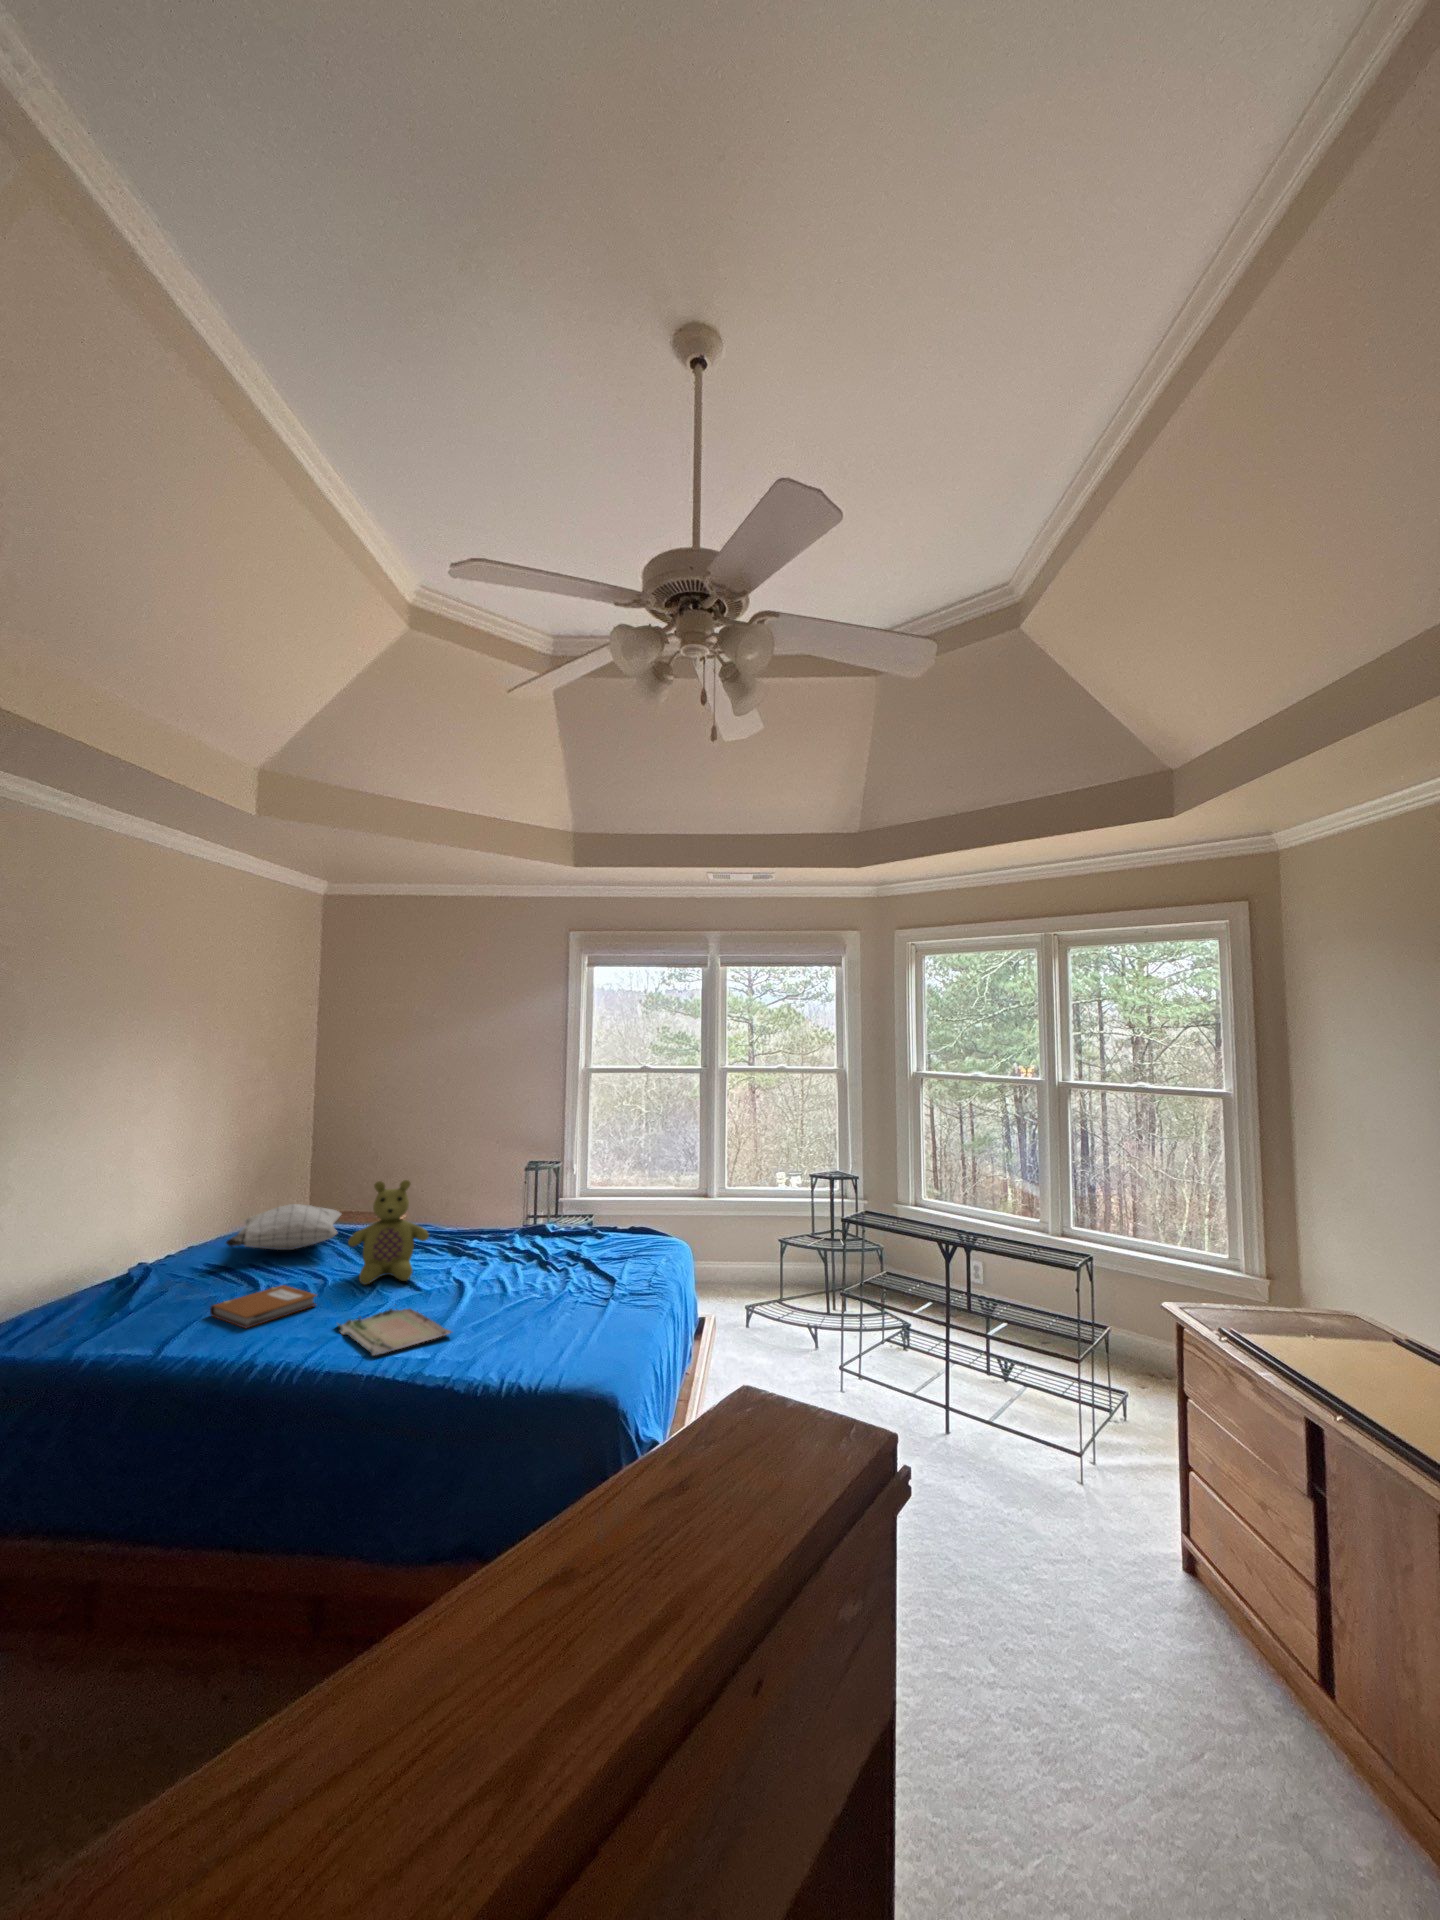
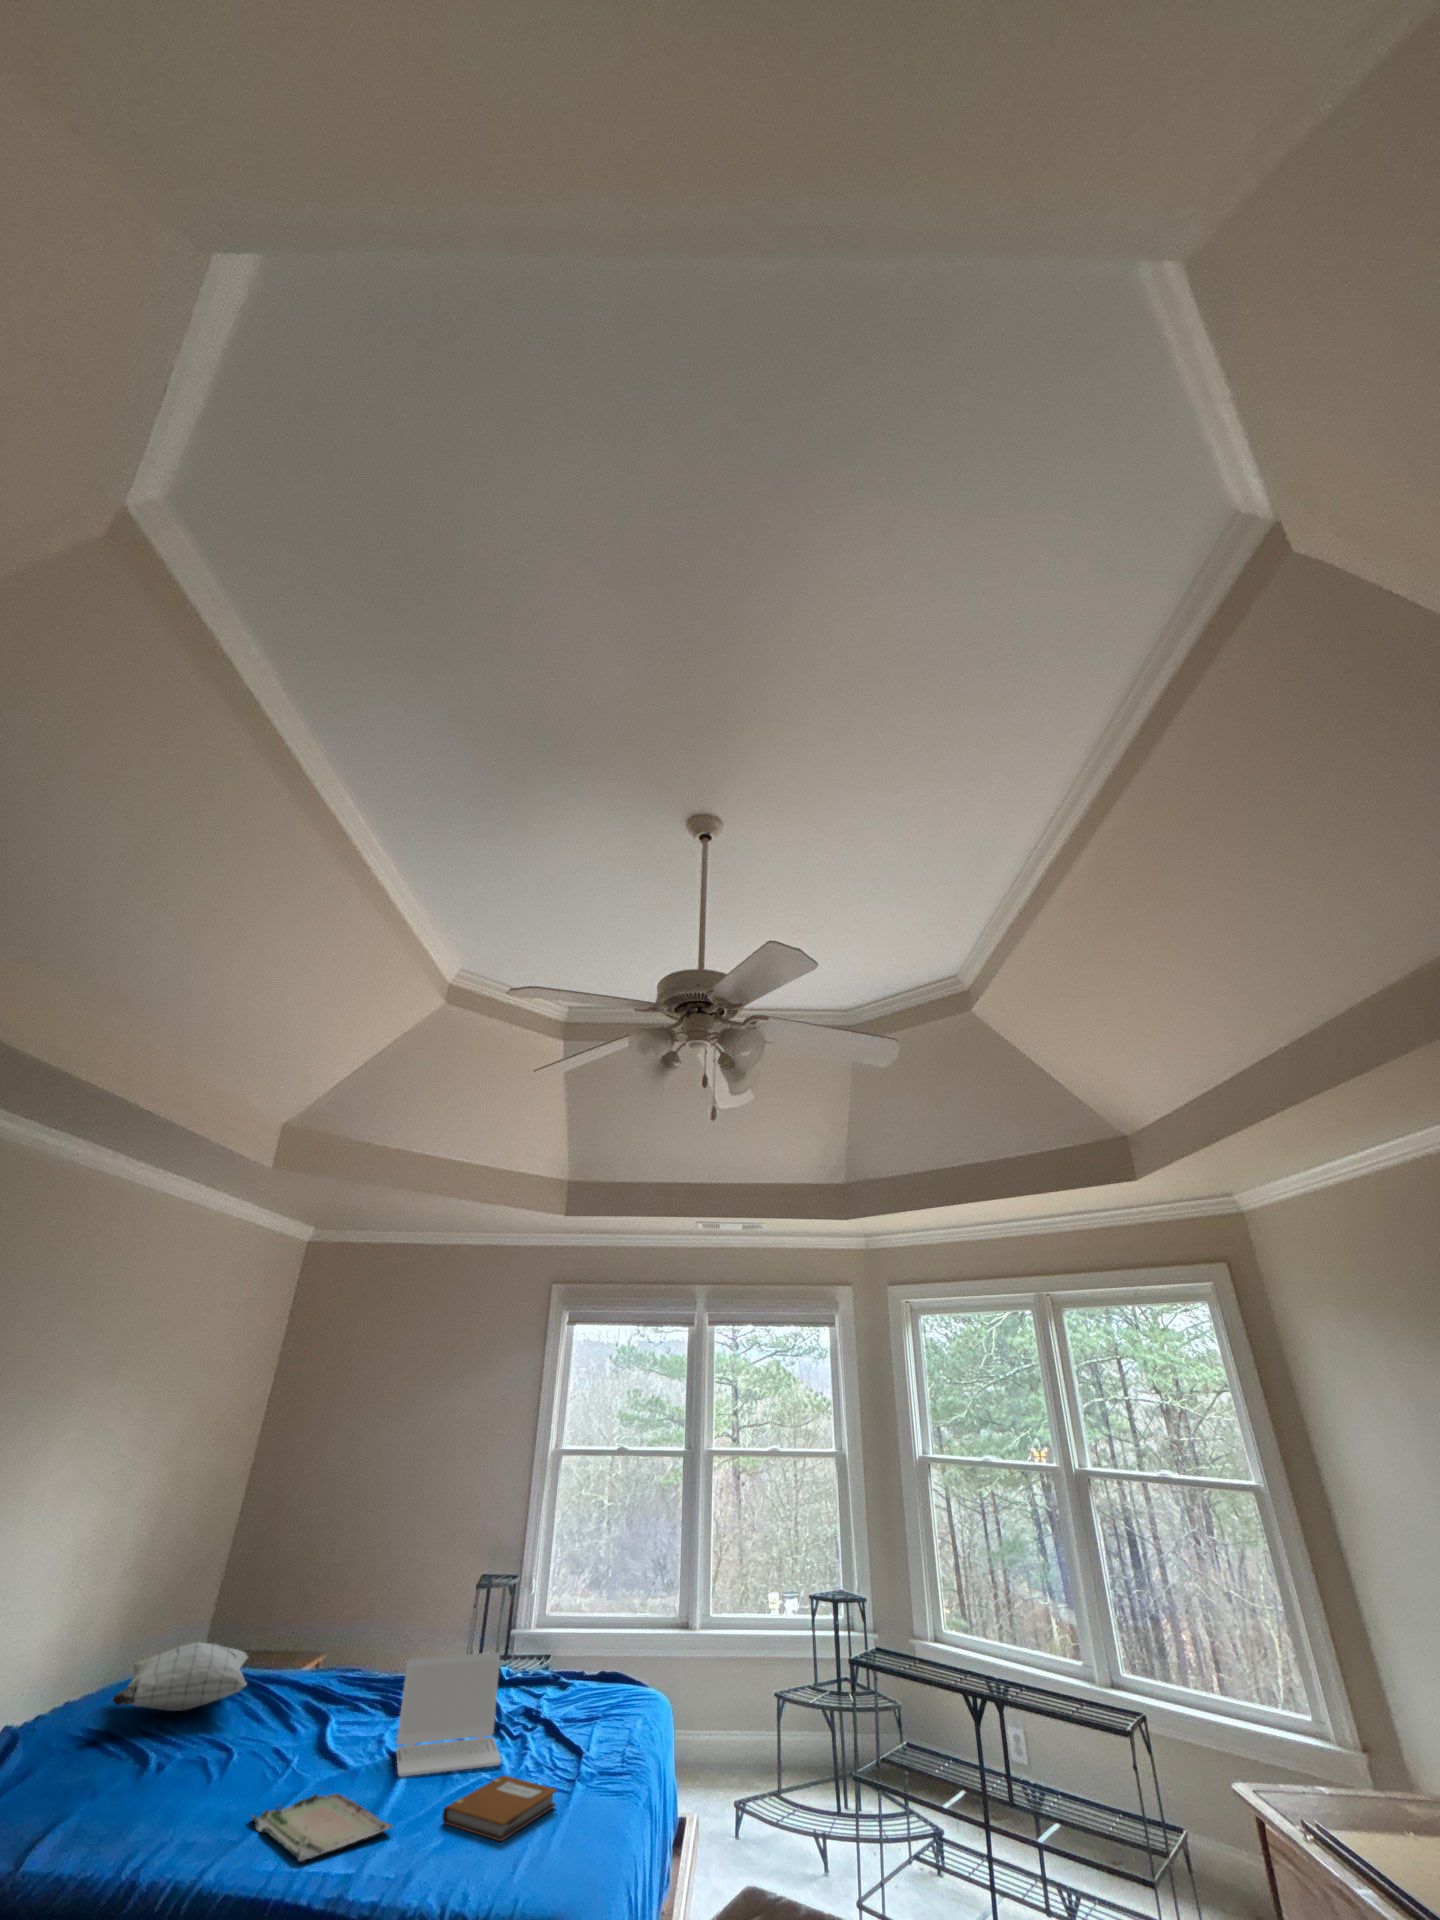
stuffed bear: present [348,1180,429,1284] -> none [264,1606,361,1760]
laptop: none [461,1213,547,1297] -> present [396,1652,501,1777]
notebook: present [210,1285,317,1328] -> present [442,1775,557,1841]

